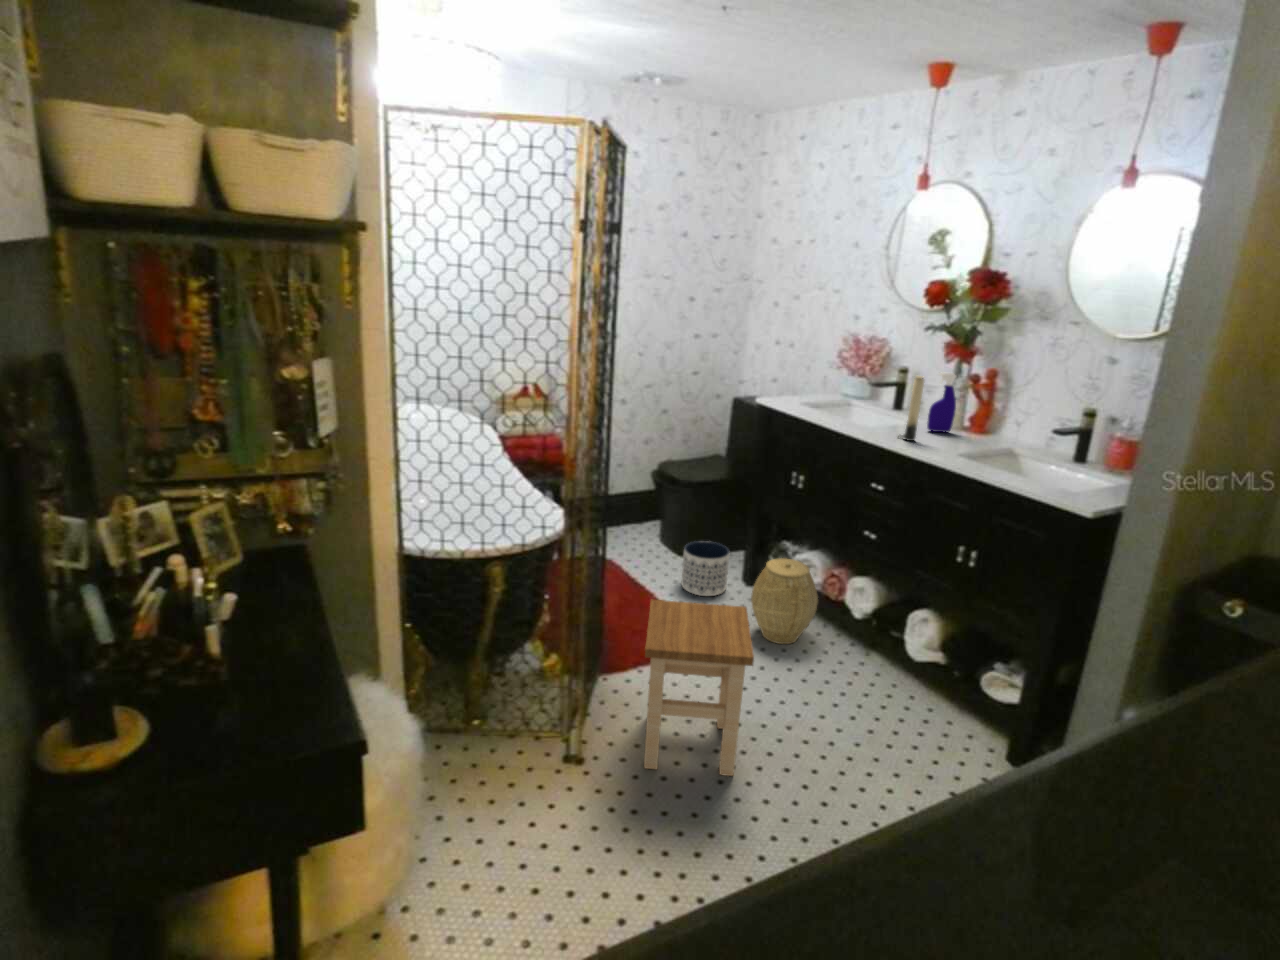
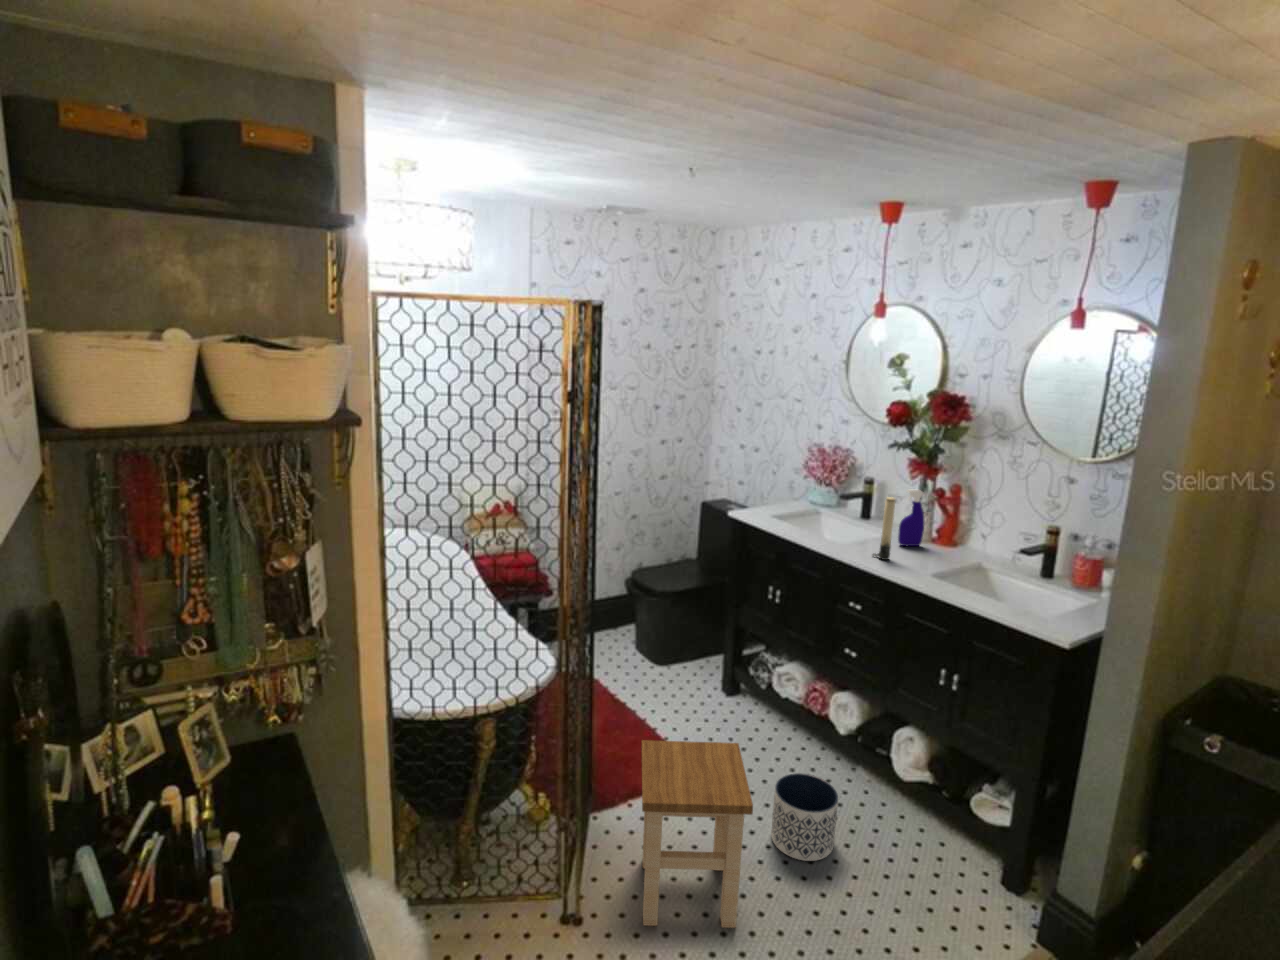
planter: present [682,541,730,596] -> present [771,773,838,861]
woven basket: present [751,558,818,644] -> none [736,675,802,764]

